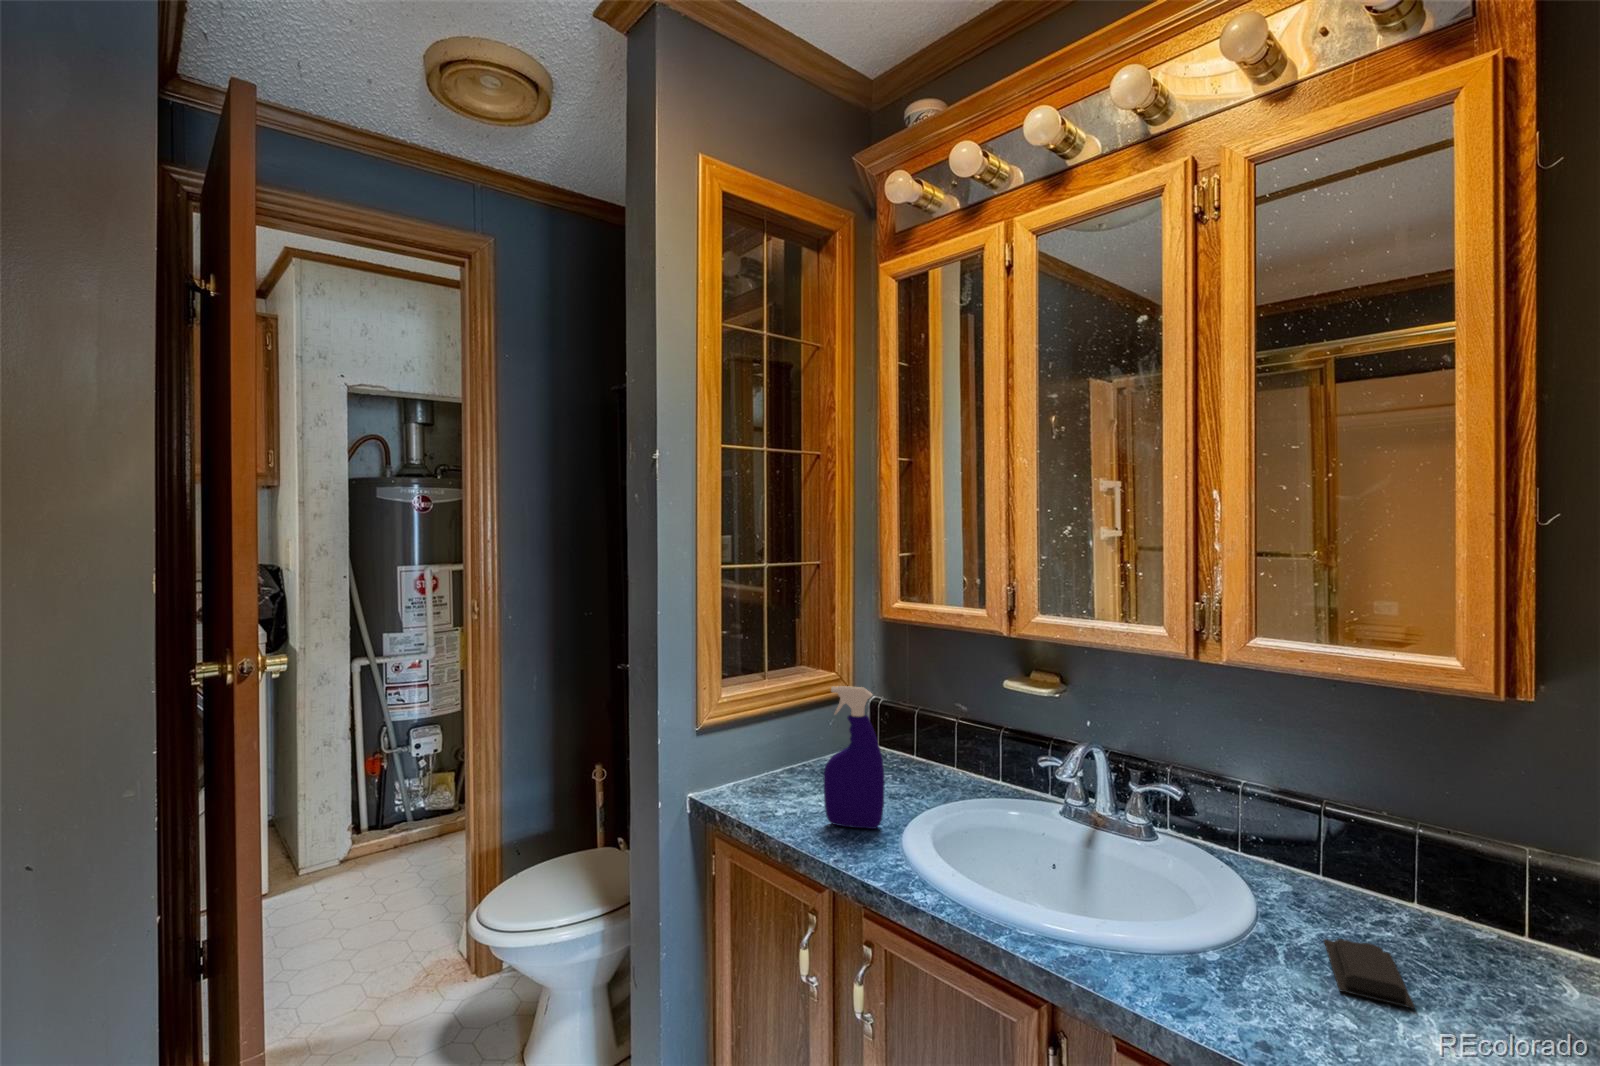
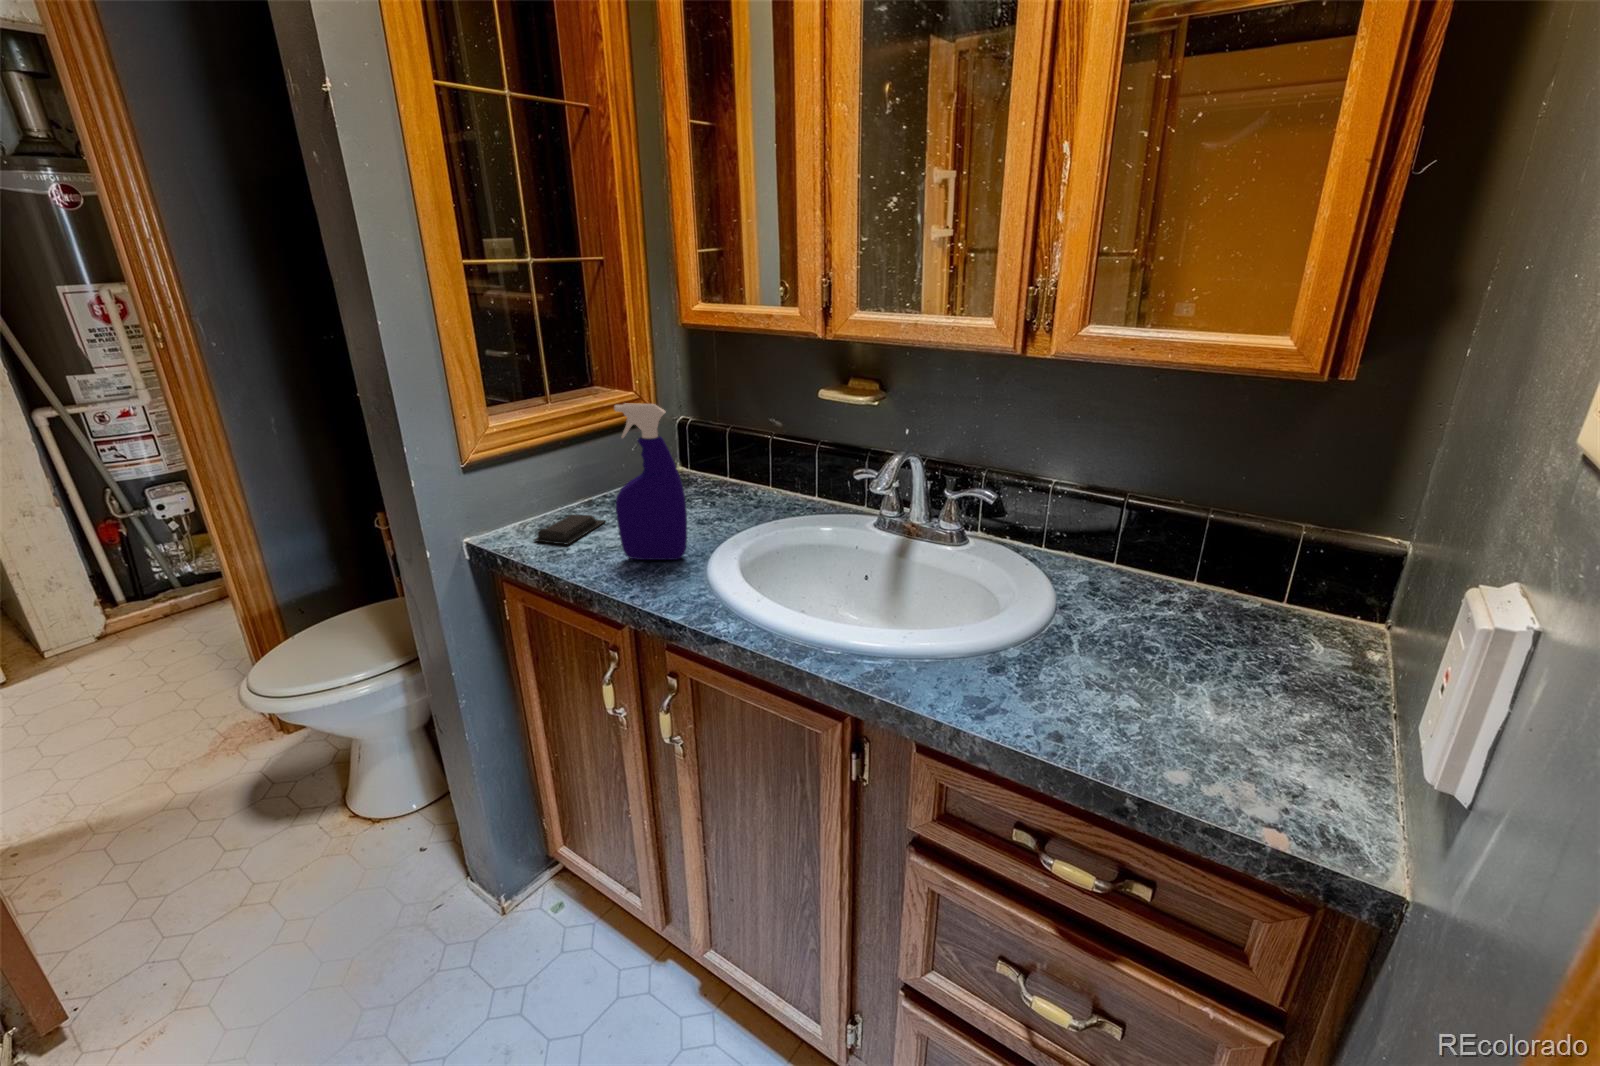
soap bar: present [1324,939,1415,1009] -> present [534,514,605,545]

